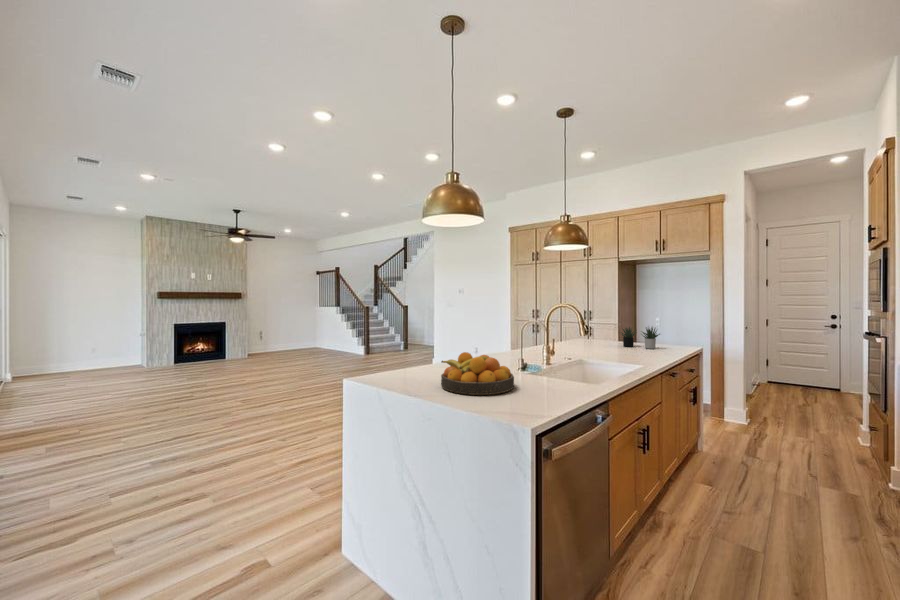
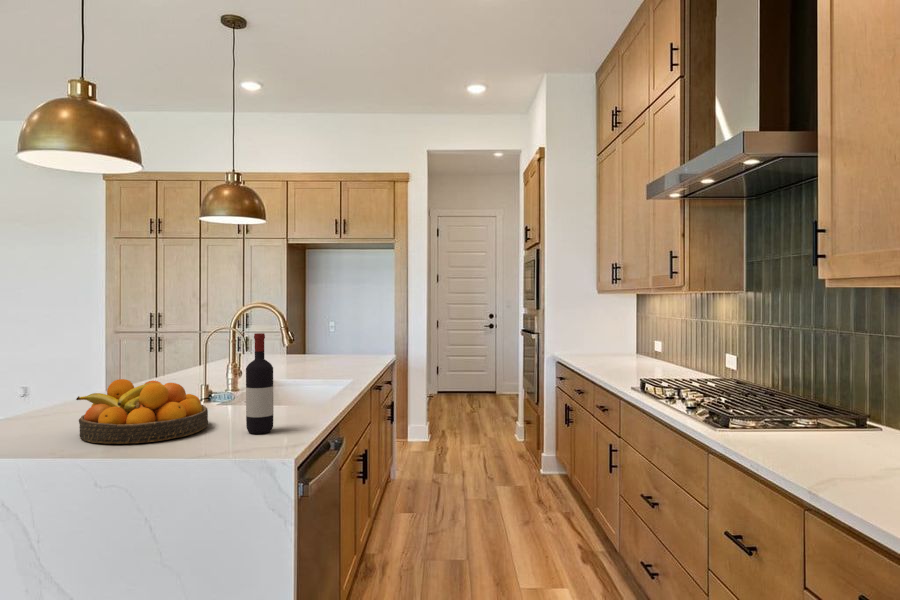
succulent plant: present [621,327,660,349] -> none [301,329,355,360]
wine bottle: none [533,328,552,401] -> present [246,333,274,434]

